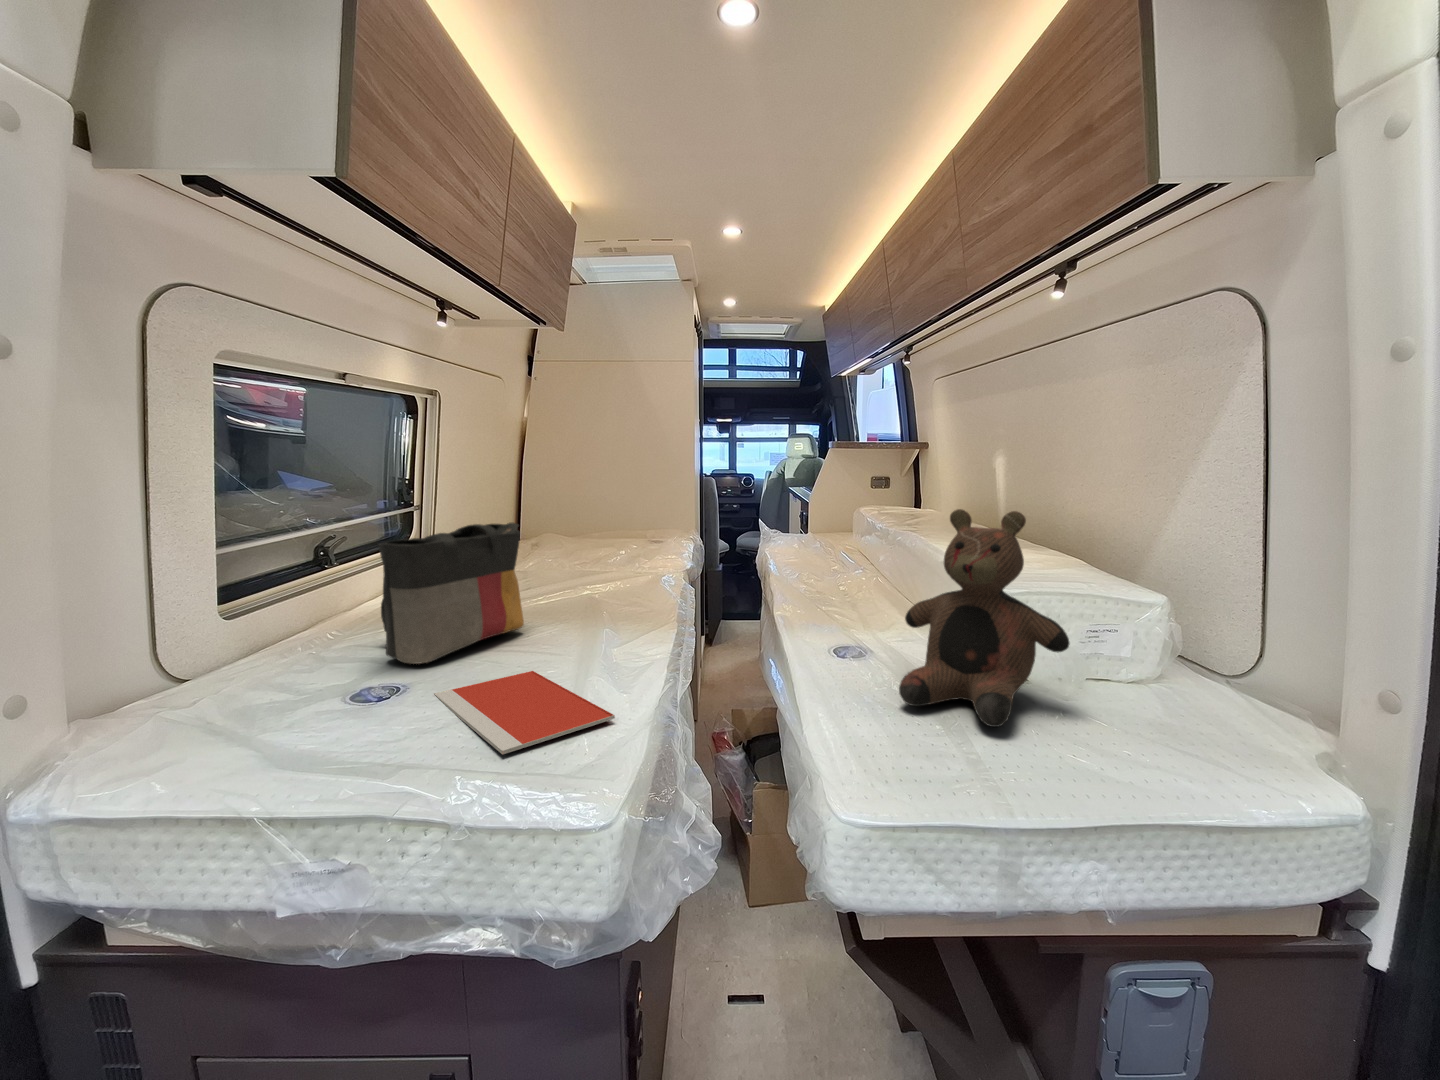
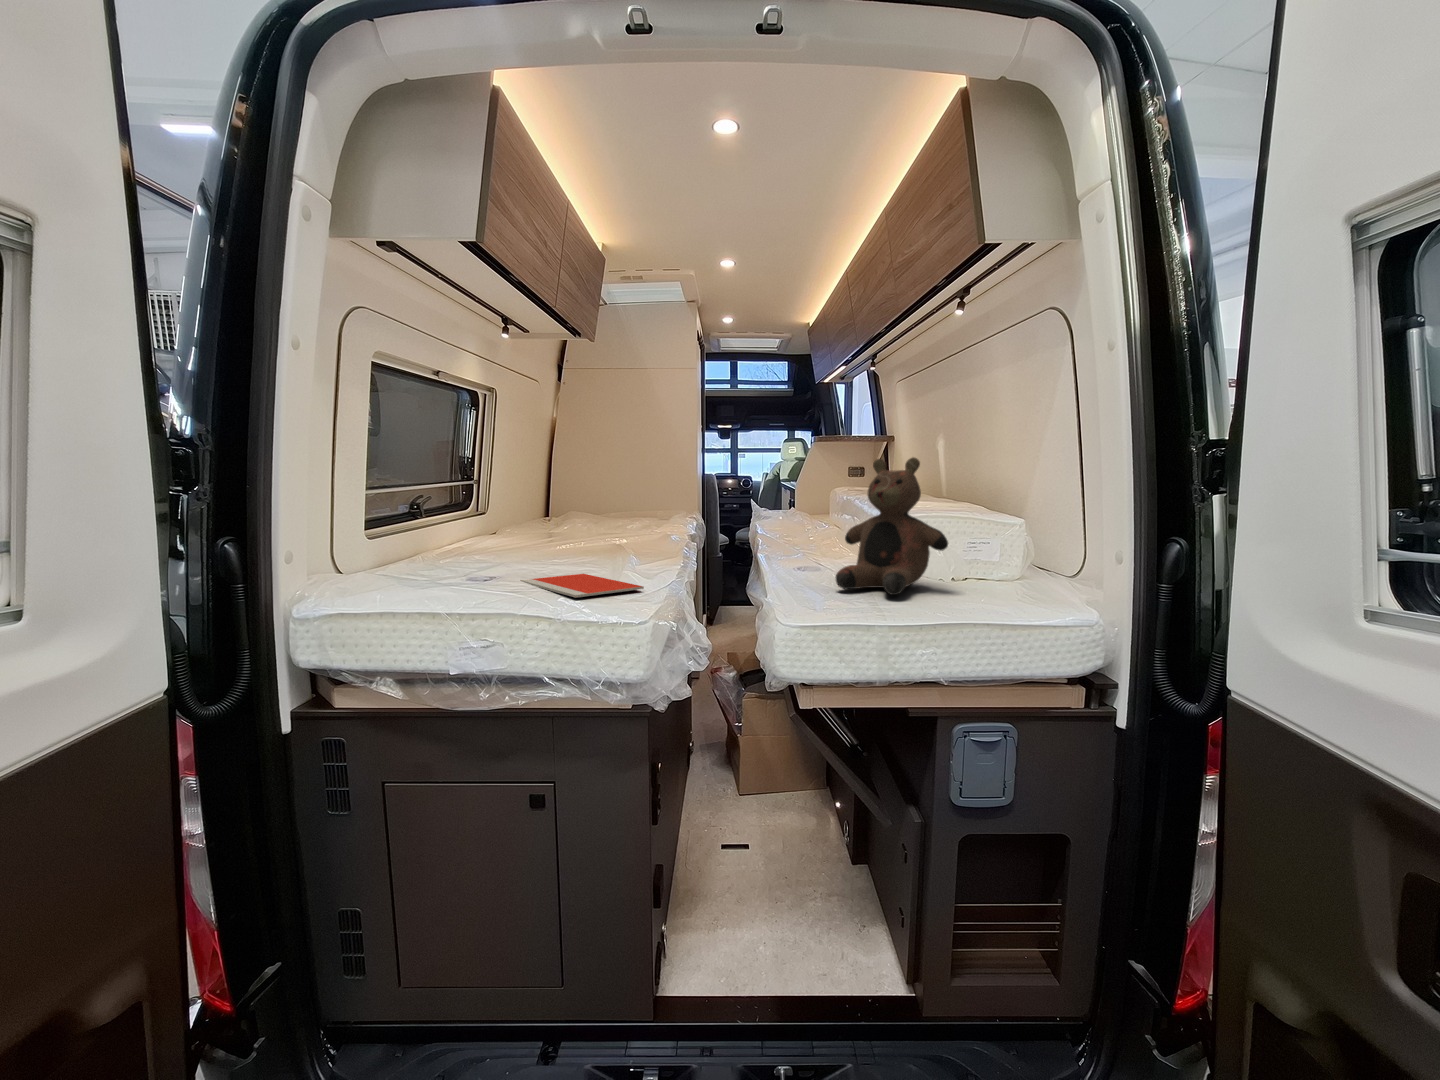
tote bag: present [379,523,524,664] -> none [472,477,572,568]

